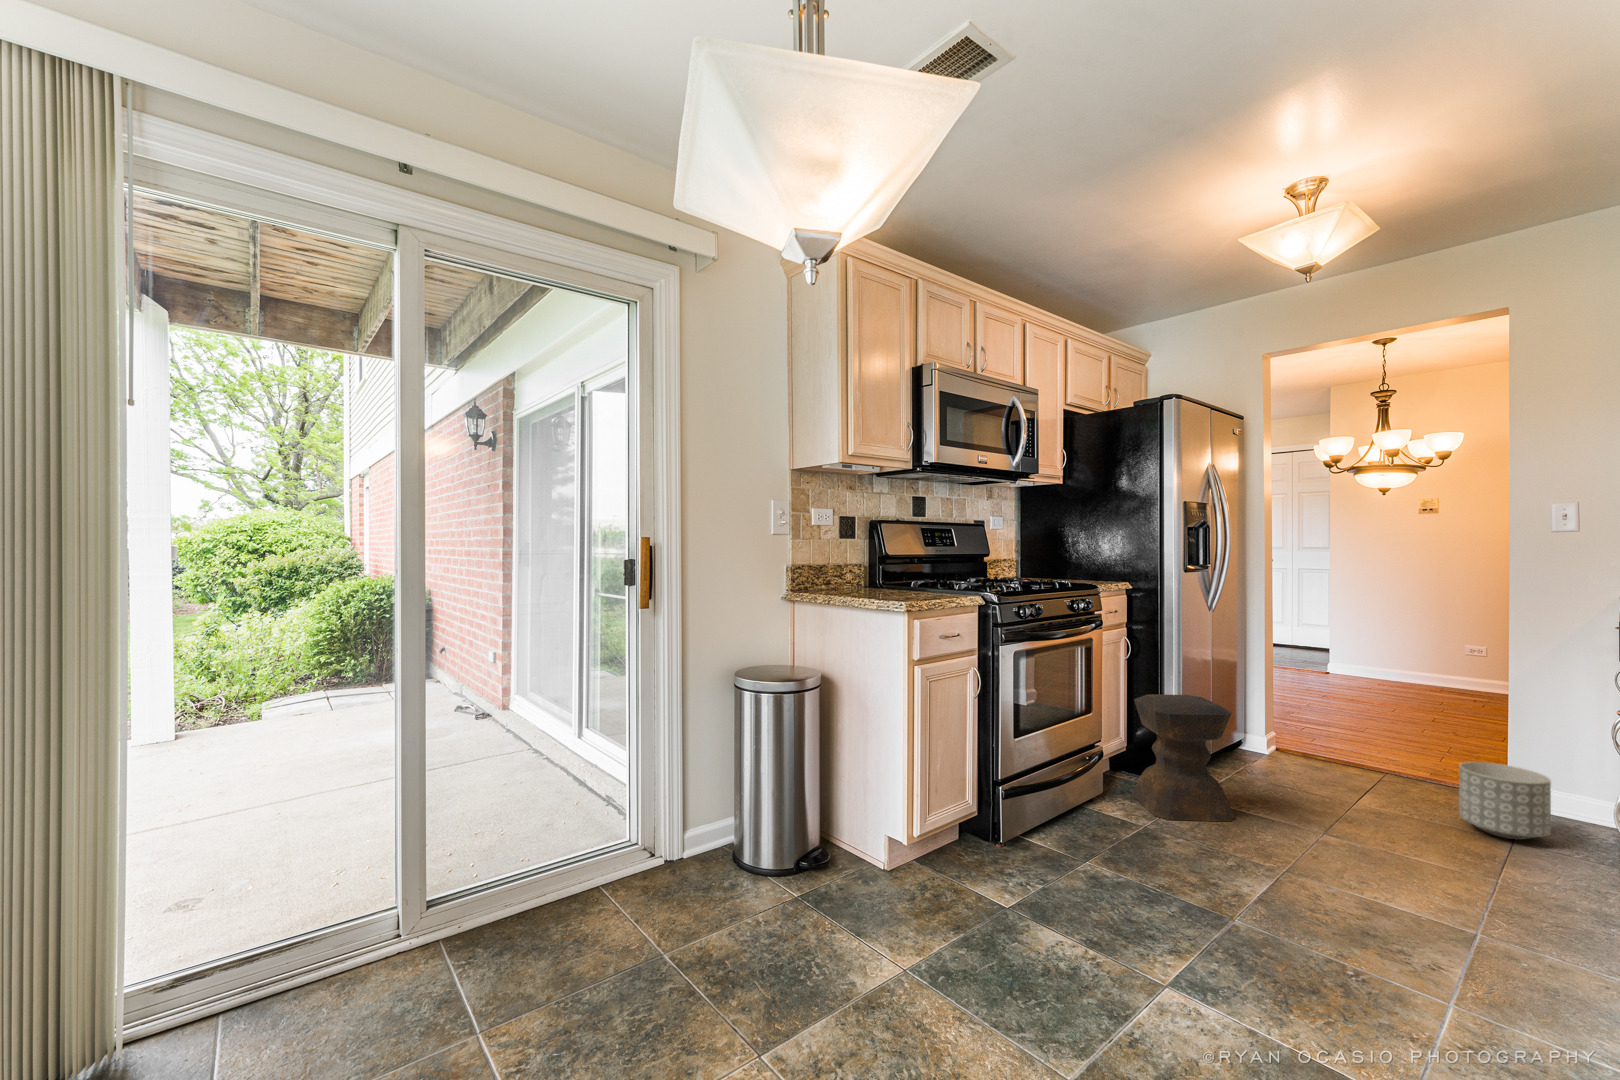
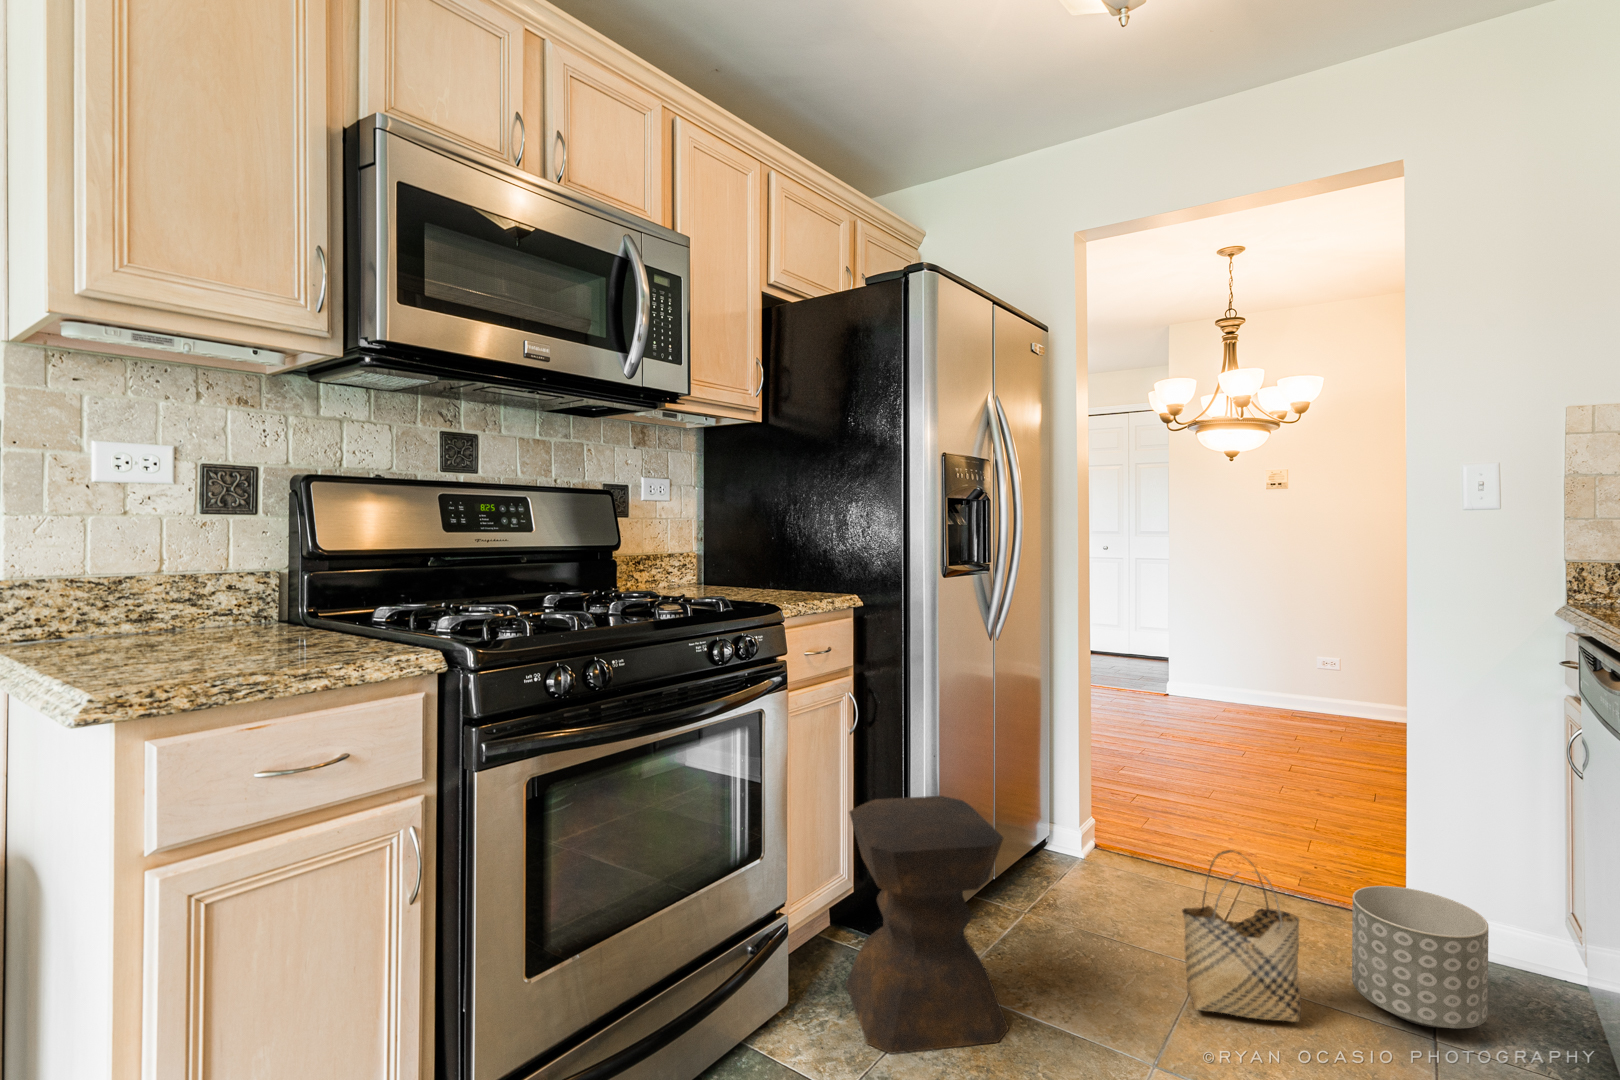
woven basket: none [1343,733,1422,829] -> present [1182,850,1301,1022]

